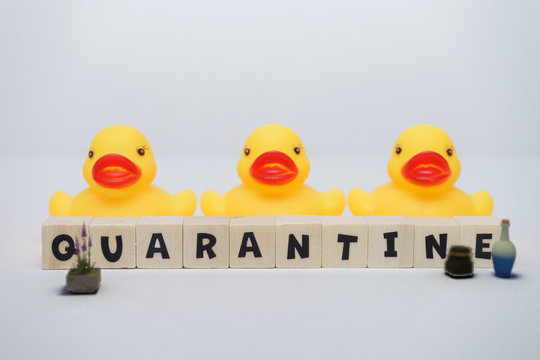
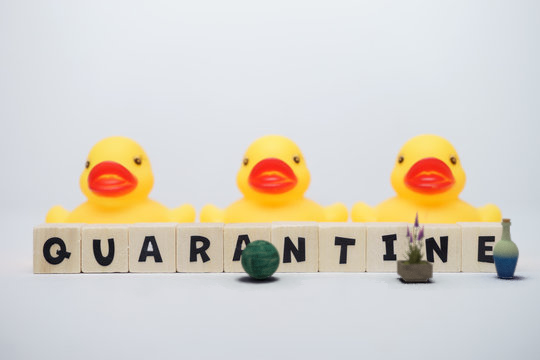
potted plant: present [66,223,101,293] -> present [397,213,433,282]
decorative orb: none [247,240,286,278] -> present [241,240,280,279]
jar: present [444,245,474,277] -> none [443,247,476,278]

